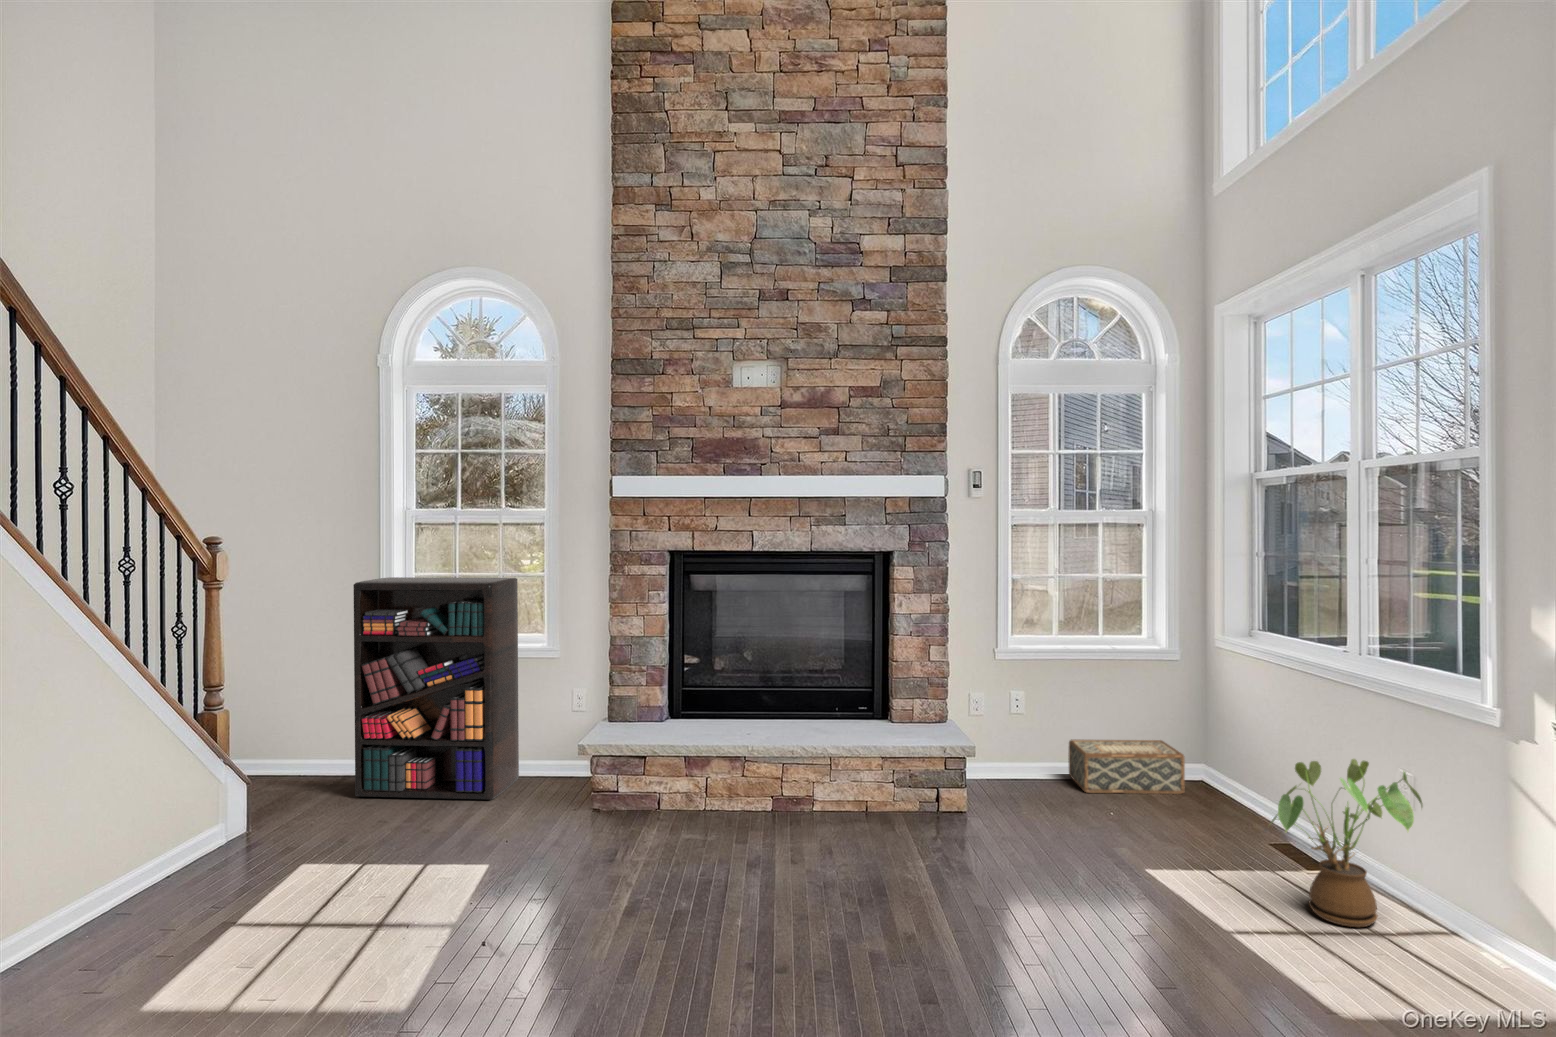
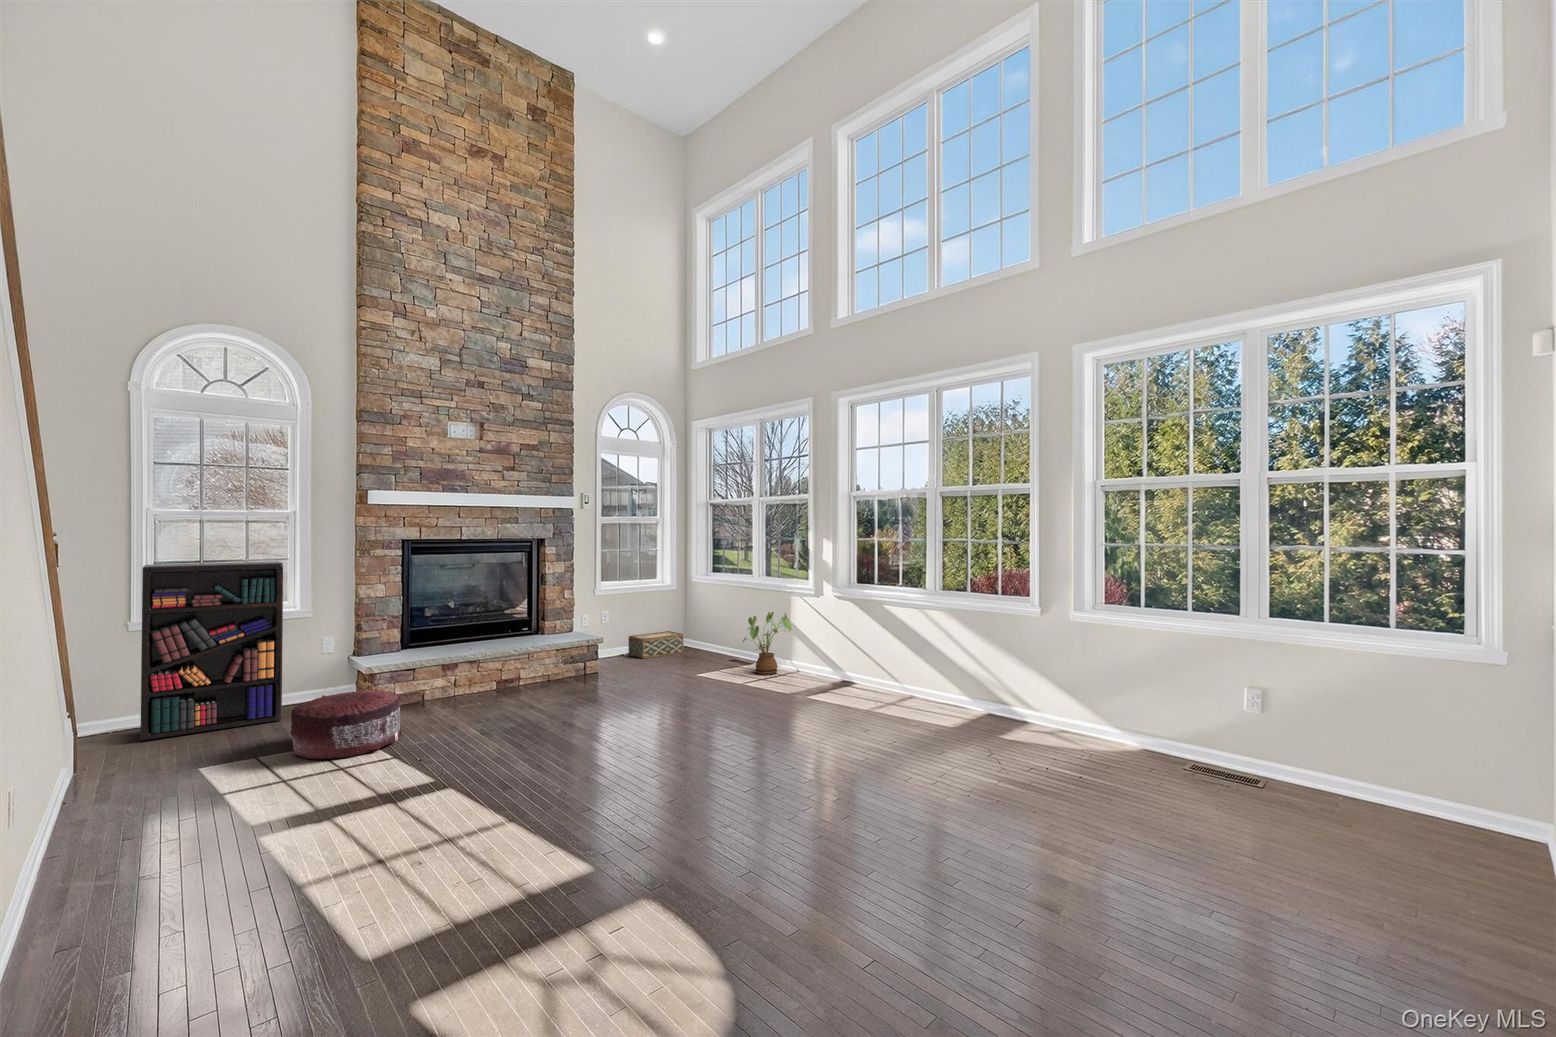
pouf: none [382,789,540,908] -> present [291,690,401,759]

